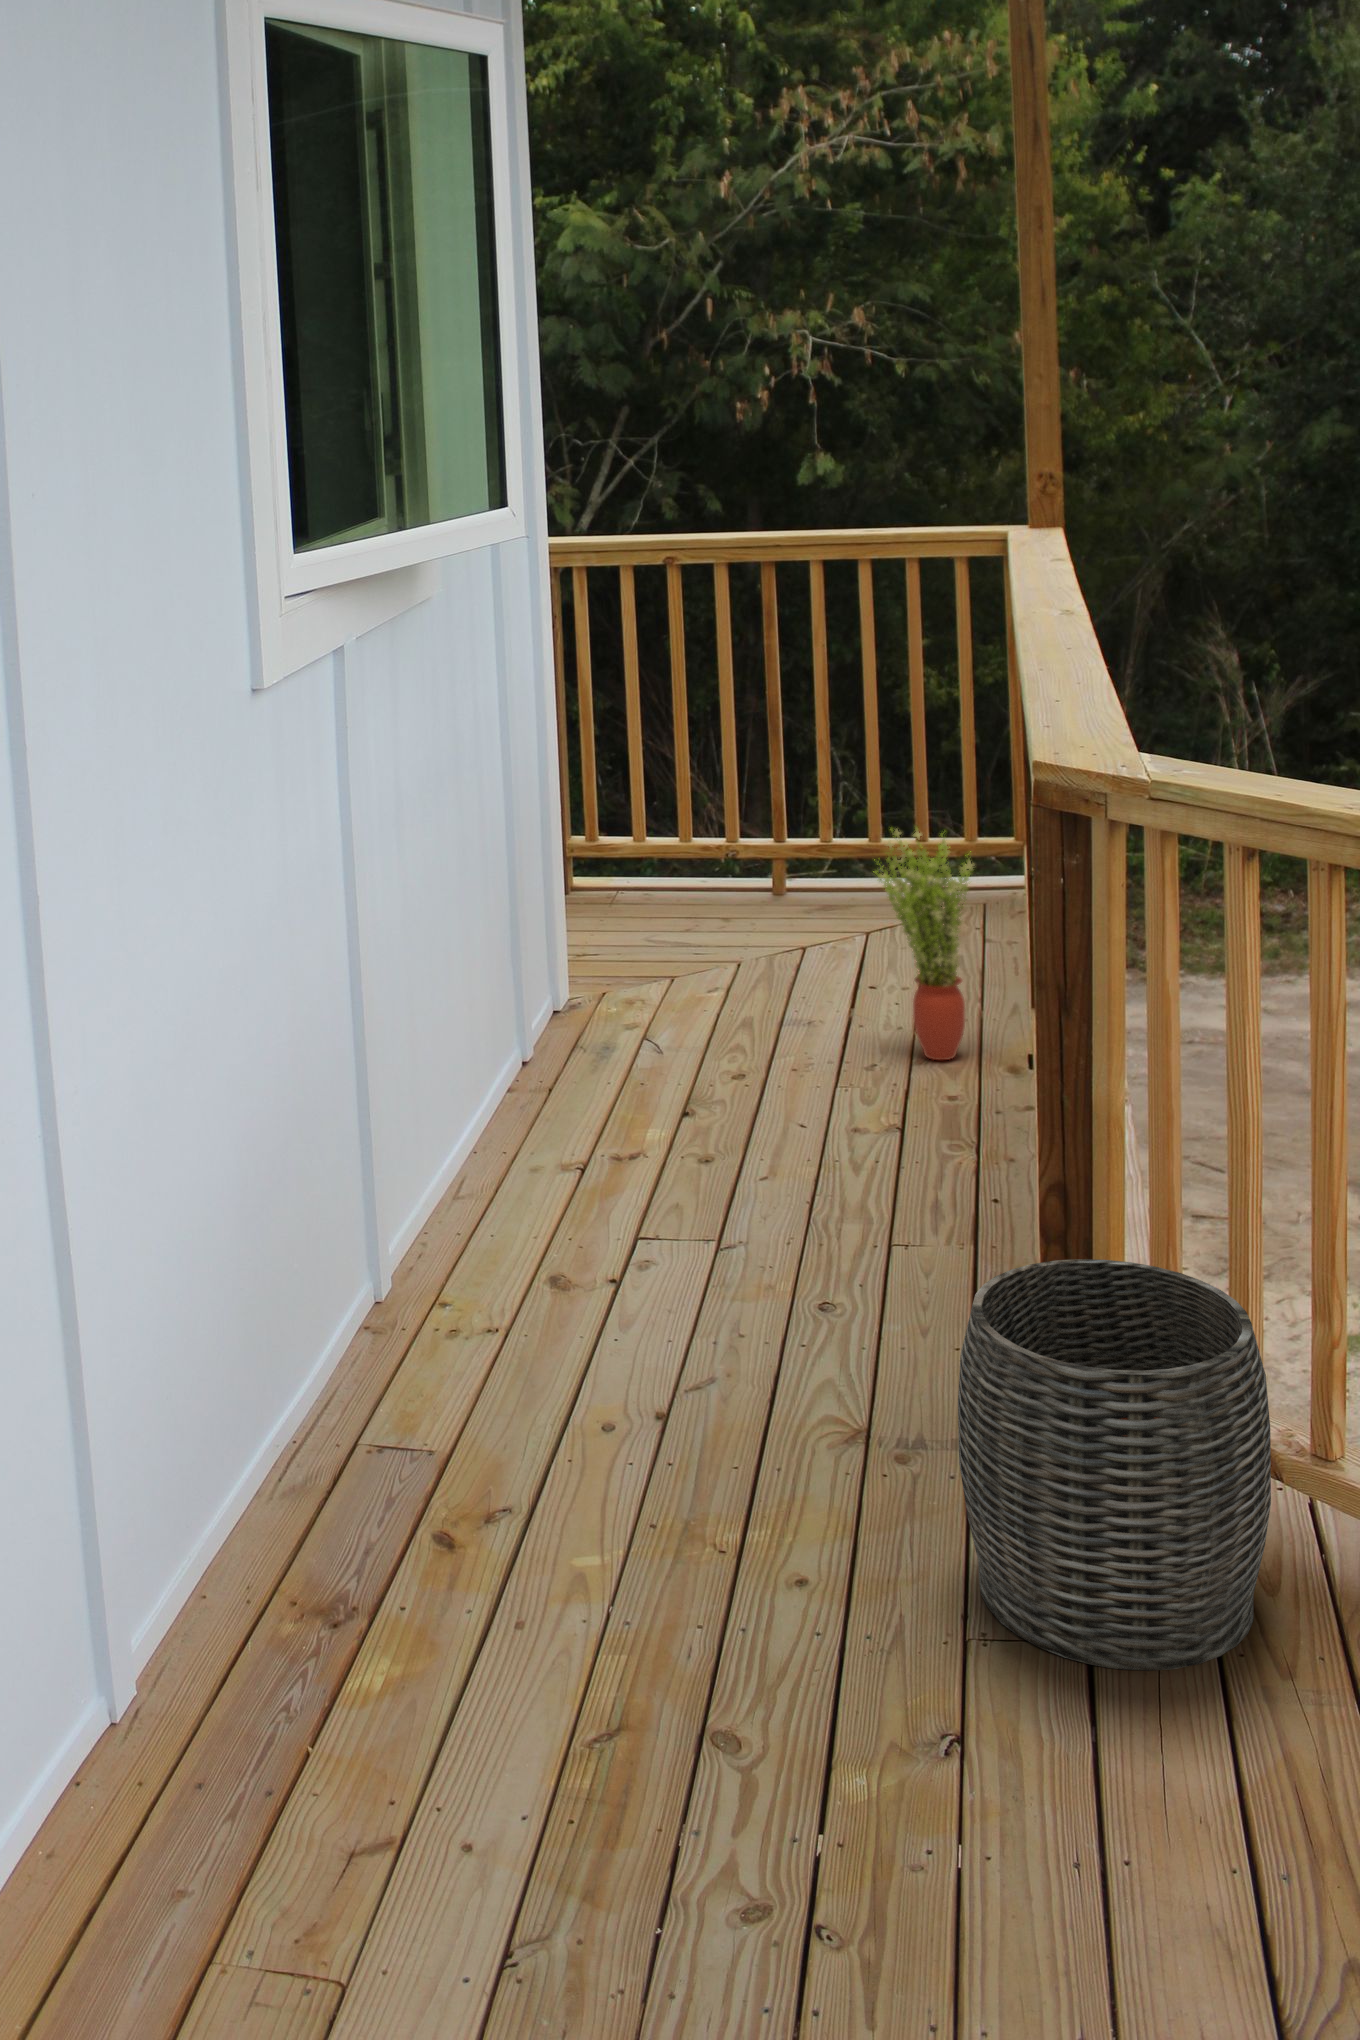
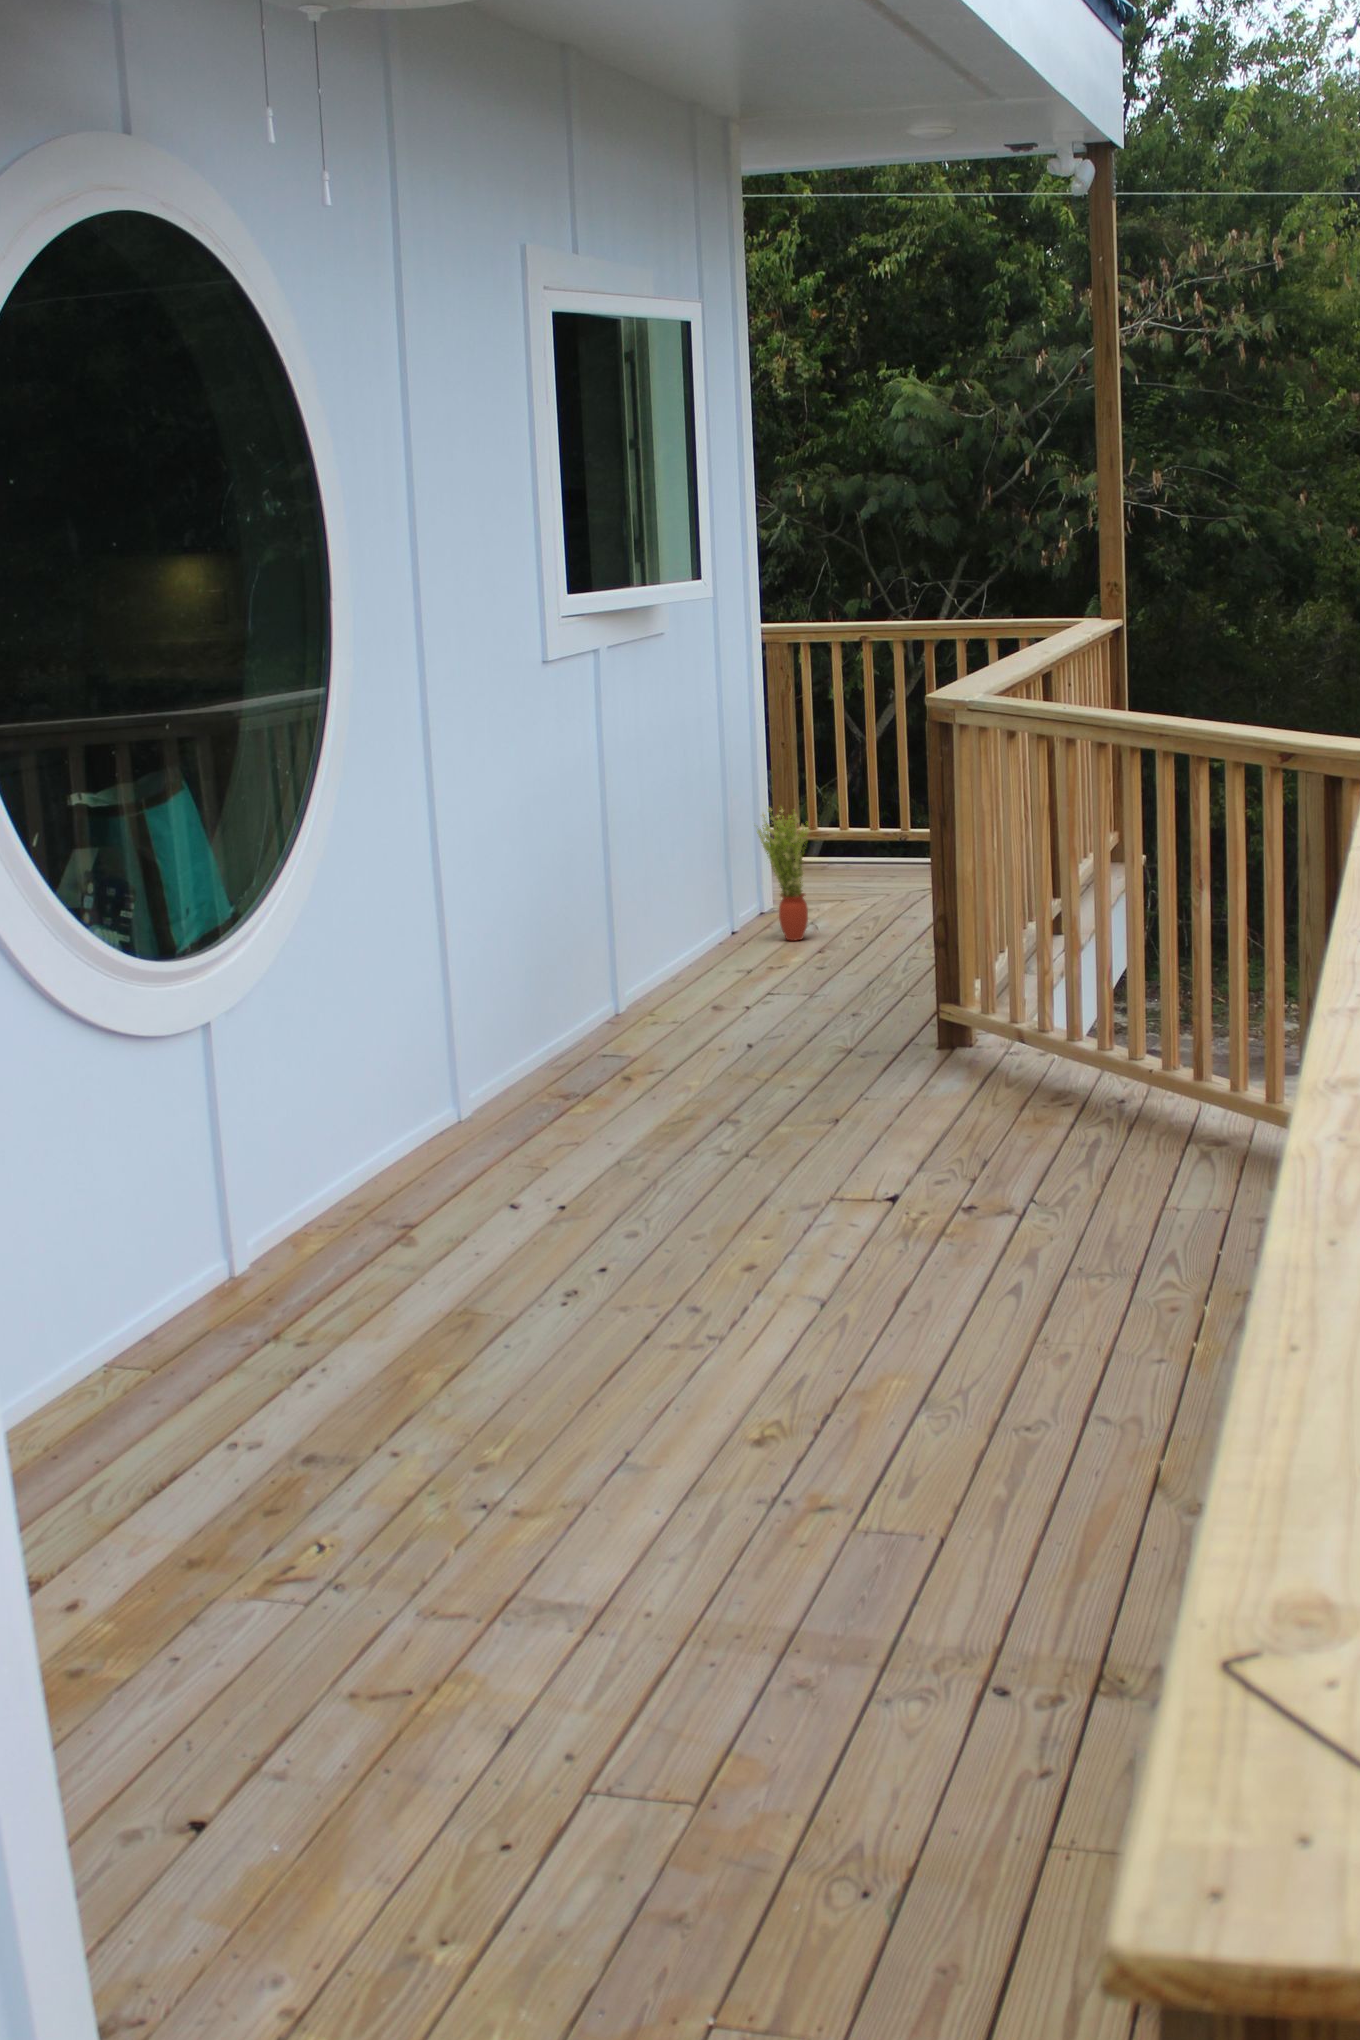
woven basket: present [958,1259,1271,1671] -> none [559,940,685,1085]

